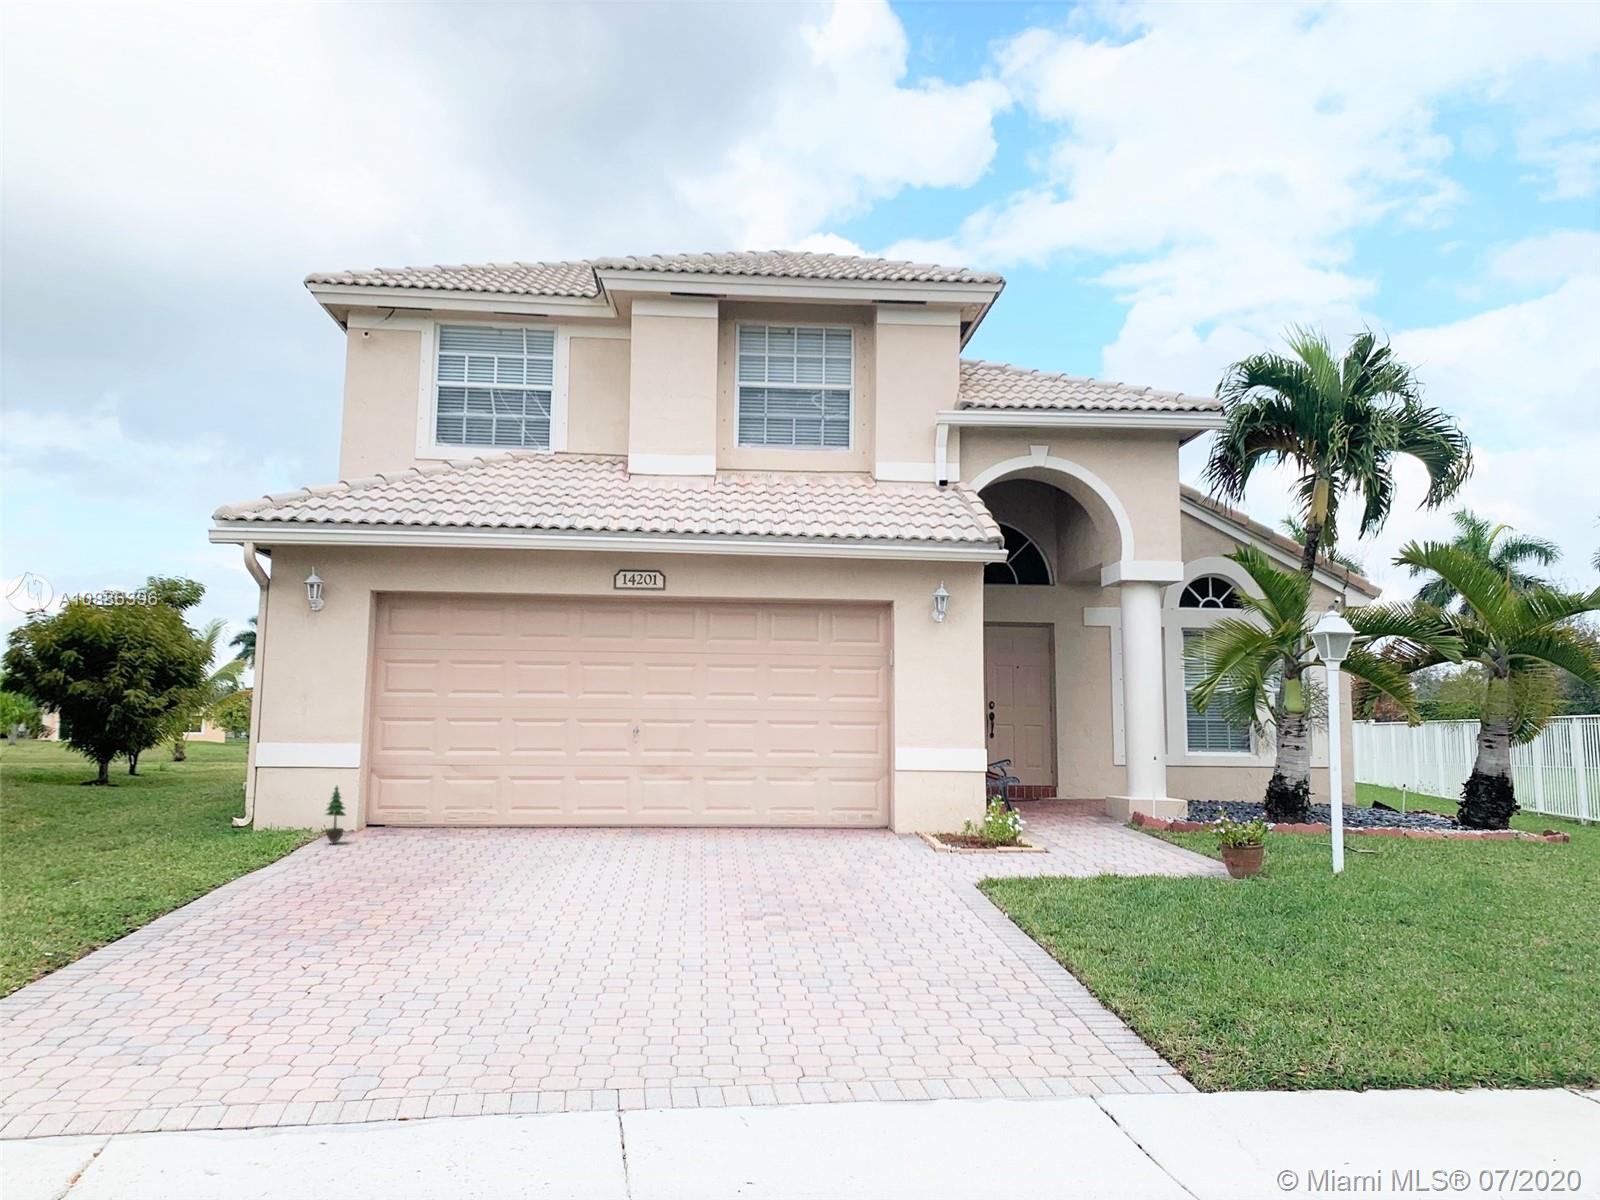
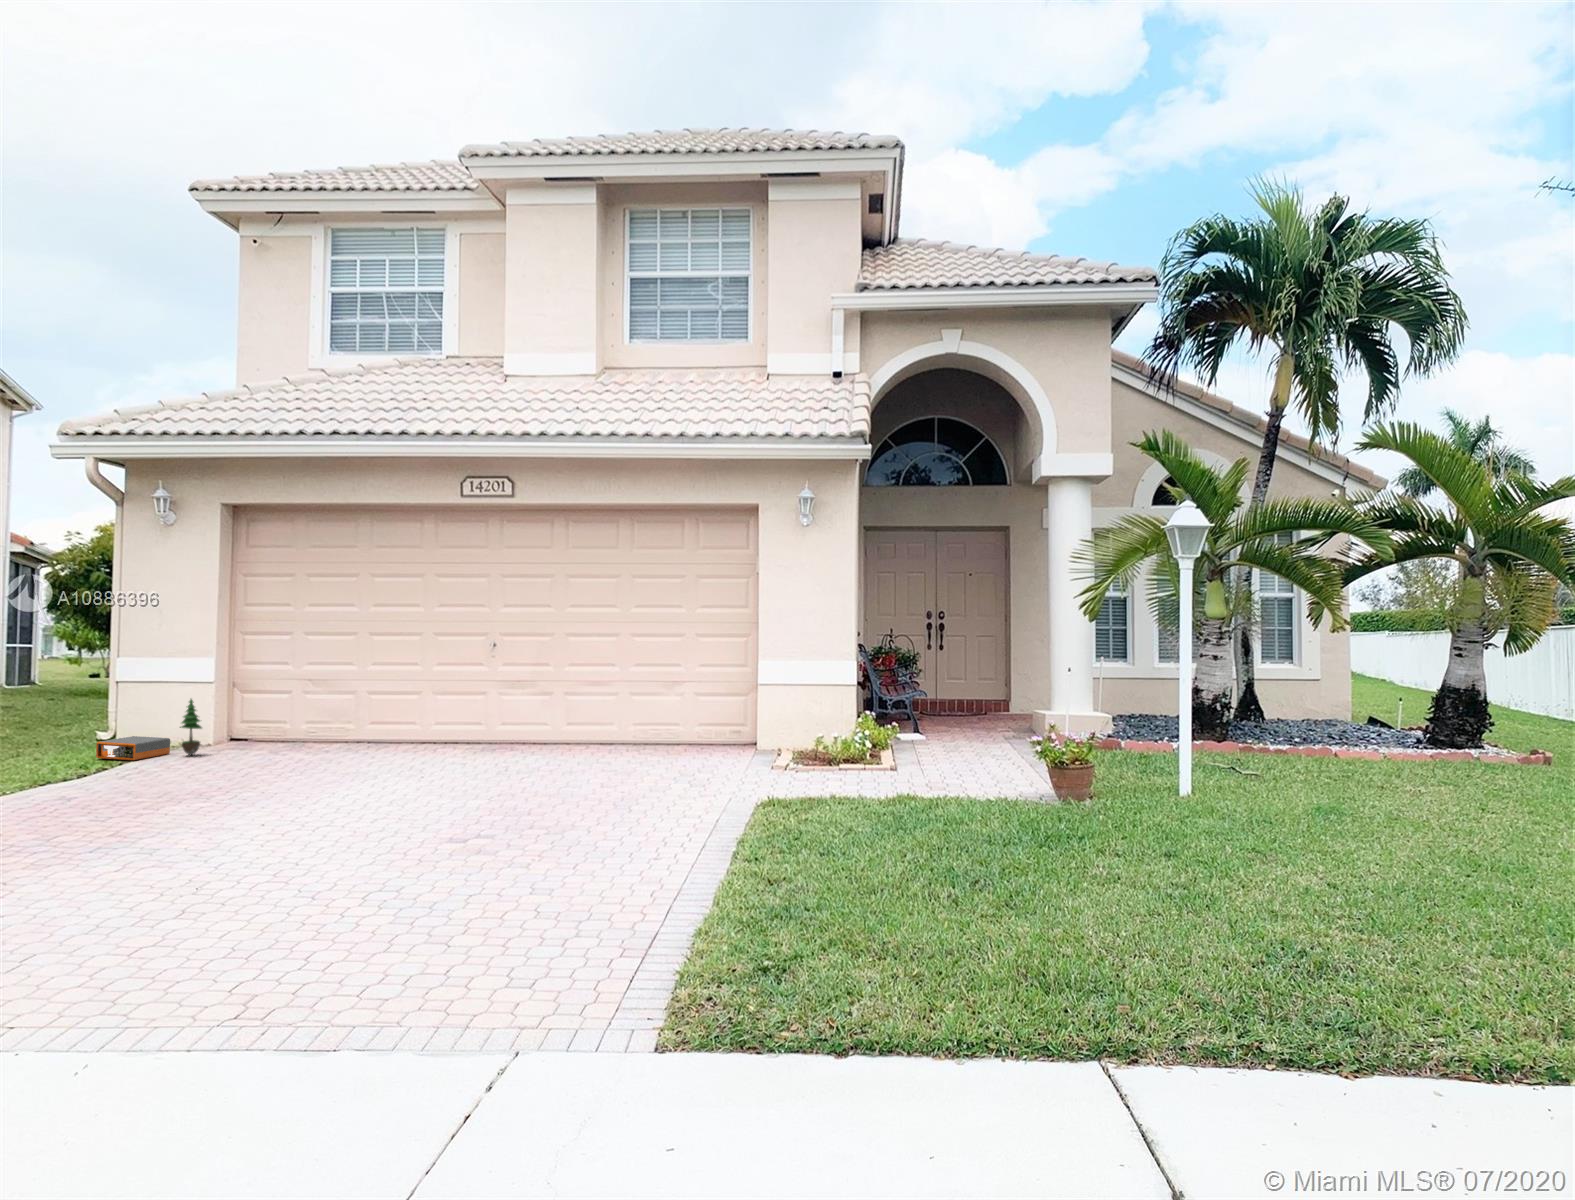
storage box: none [241,825,309,849] -> present [96,736,170,760]

